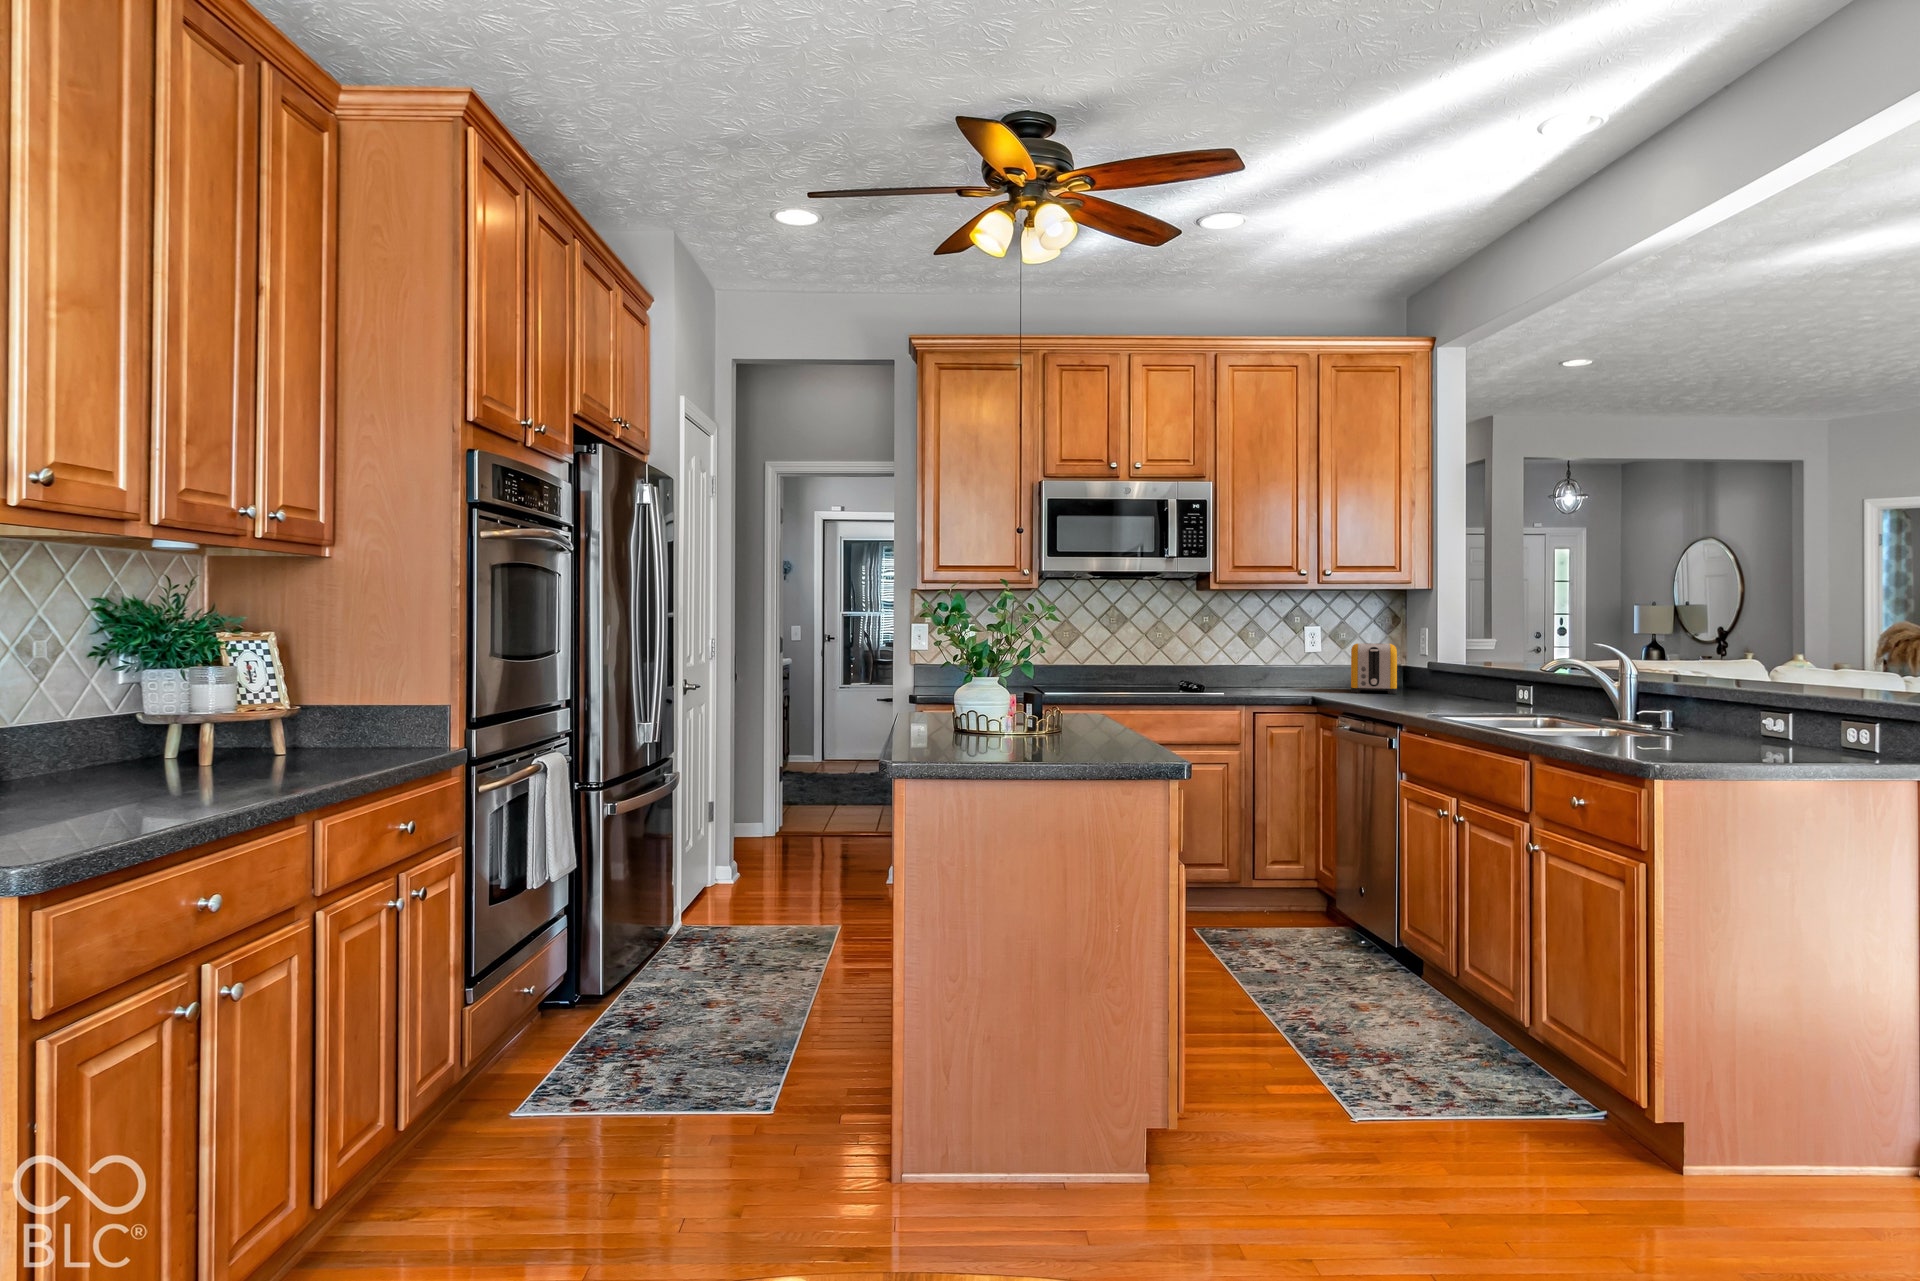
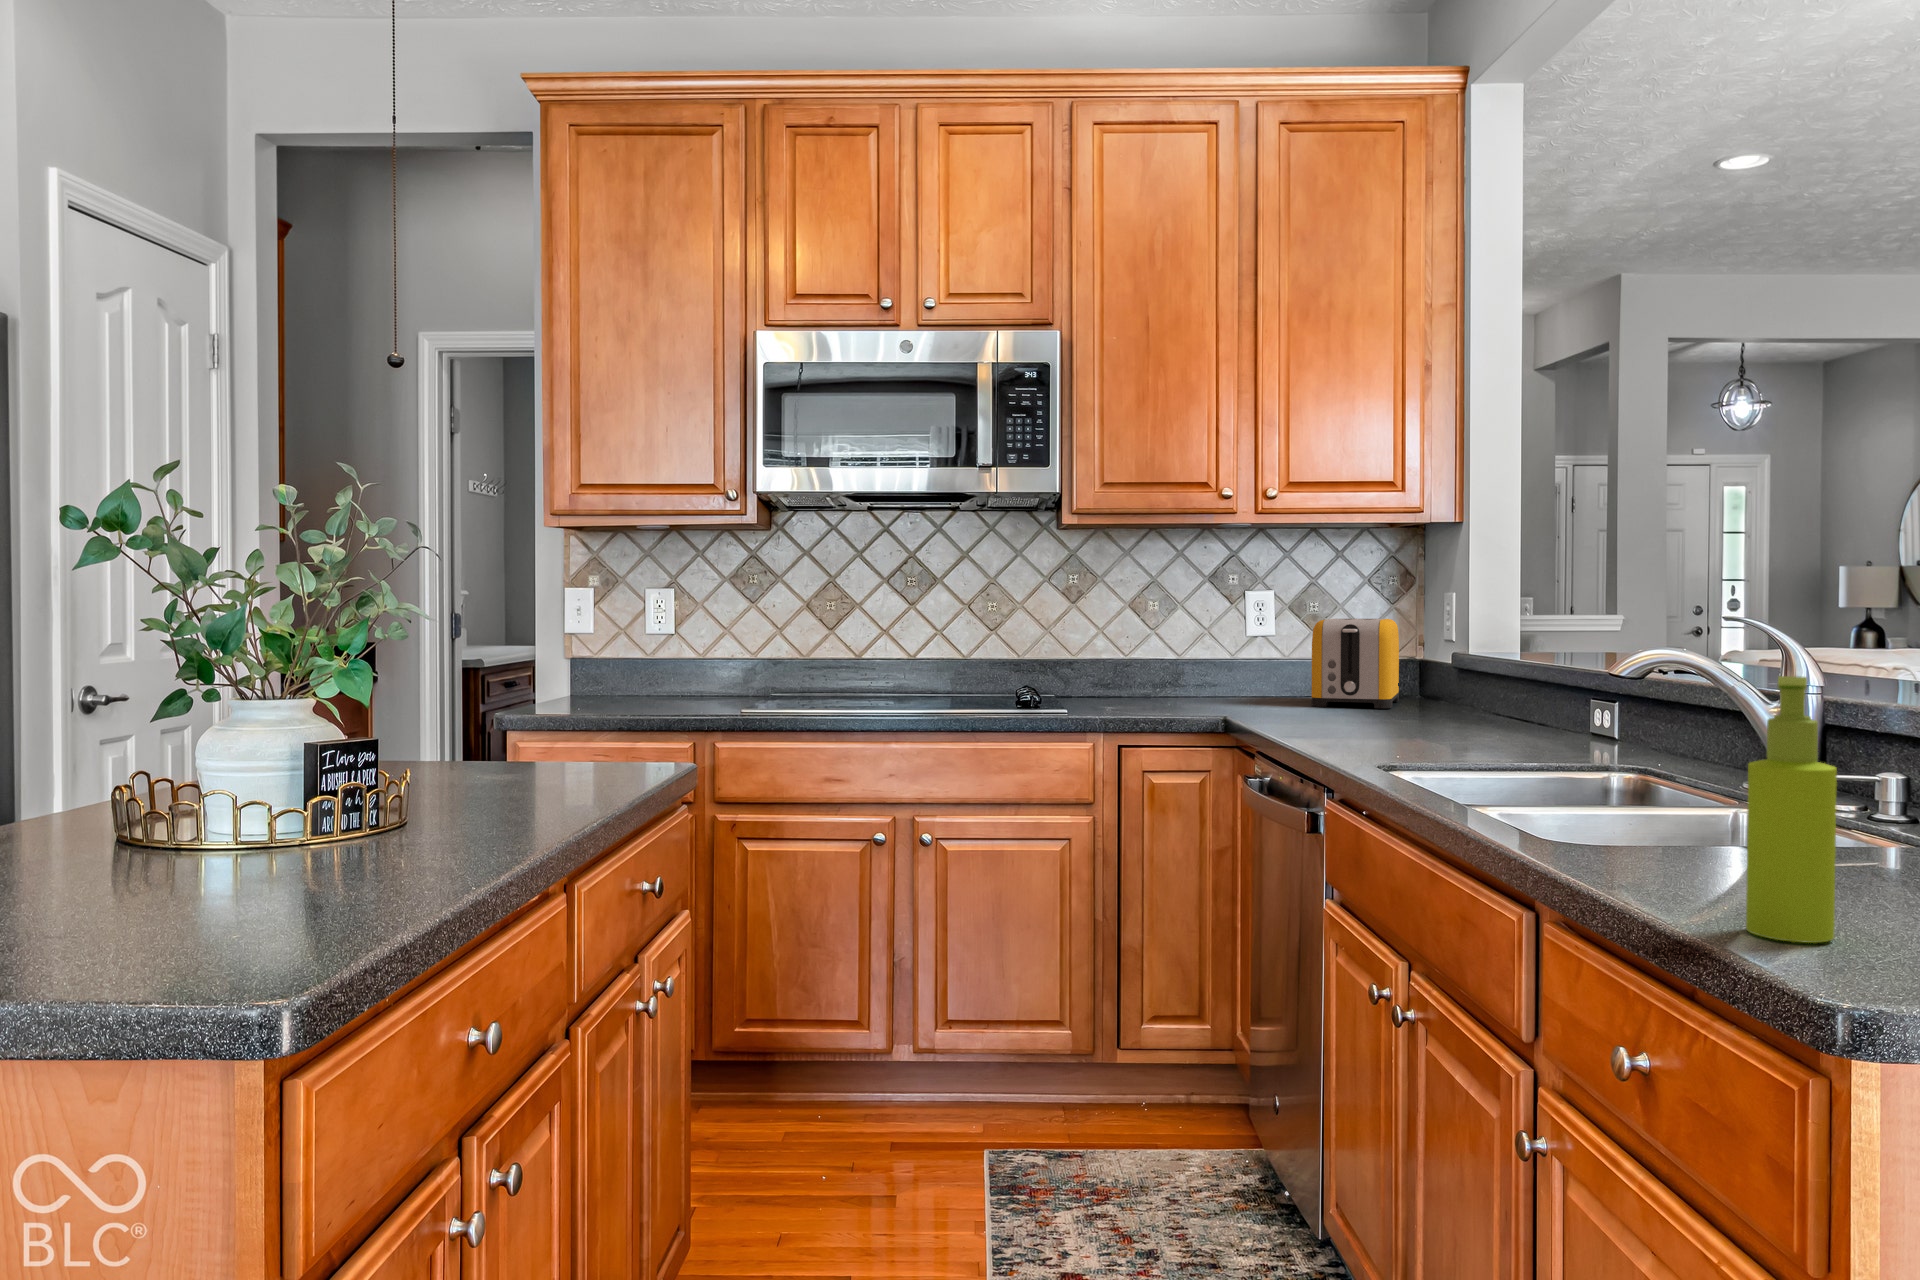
soap dispenser: none [1618,668,1647,755] -> present [1746,676,1837,943]

